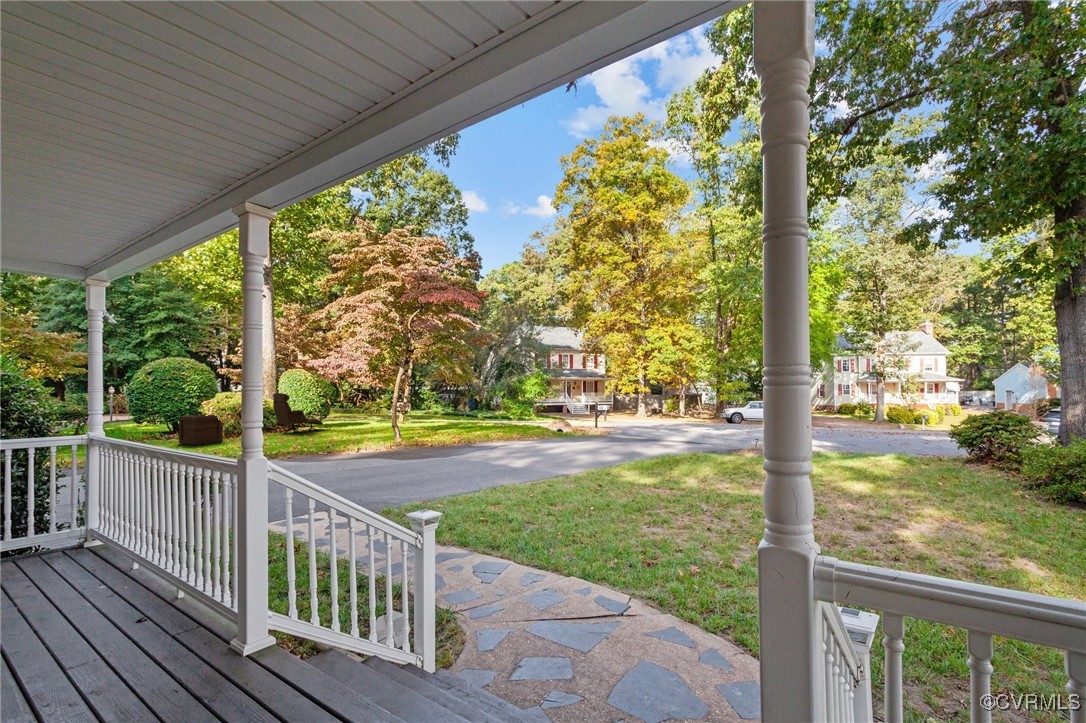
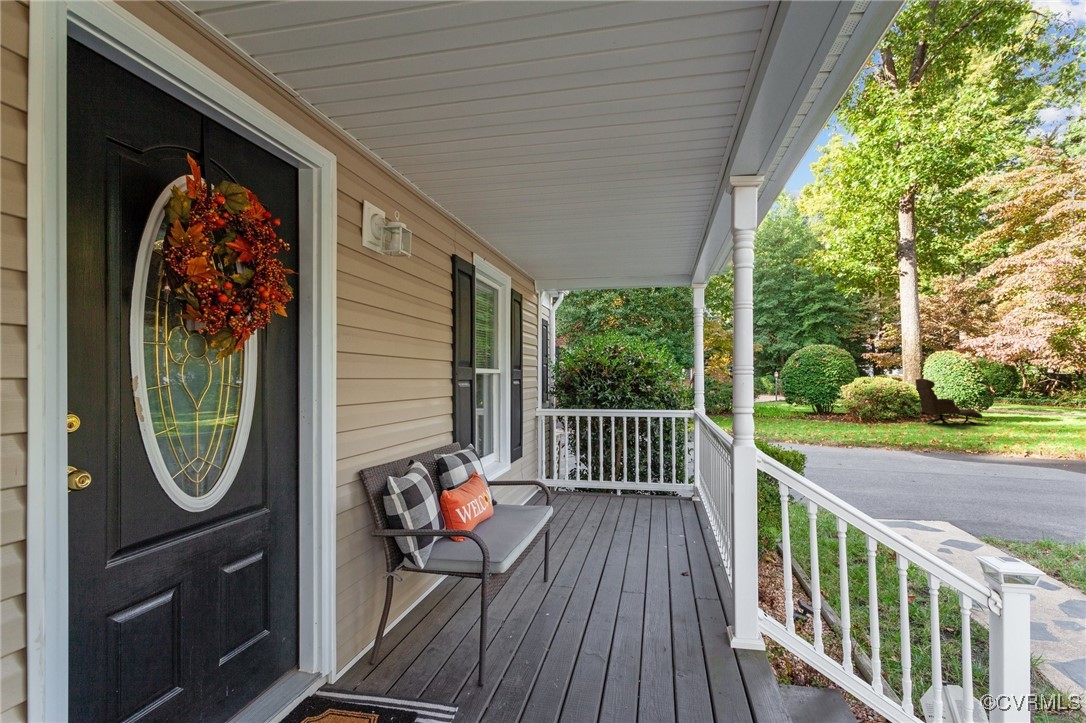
wooden crate: present [179,415,223,445] -> none [819,397,859,425]

